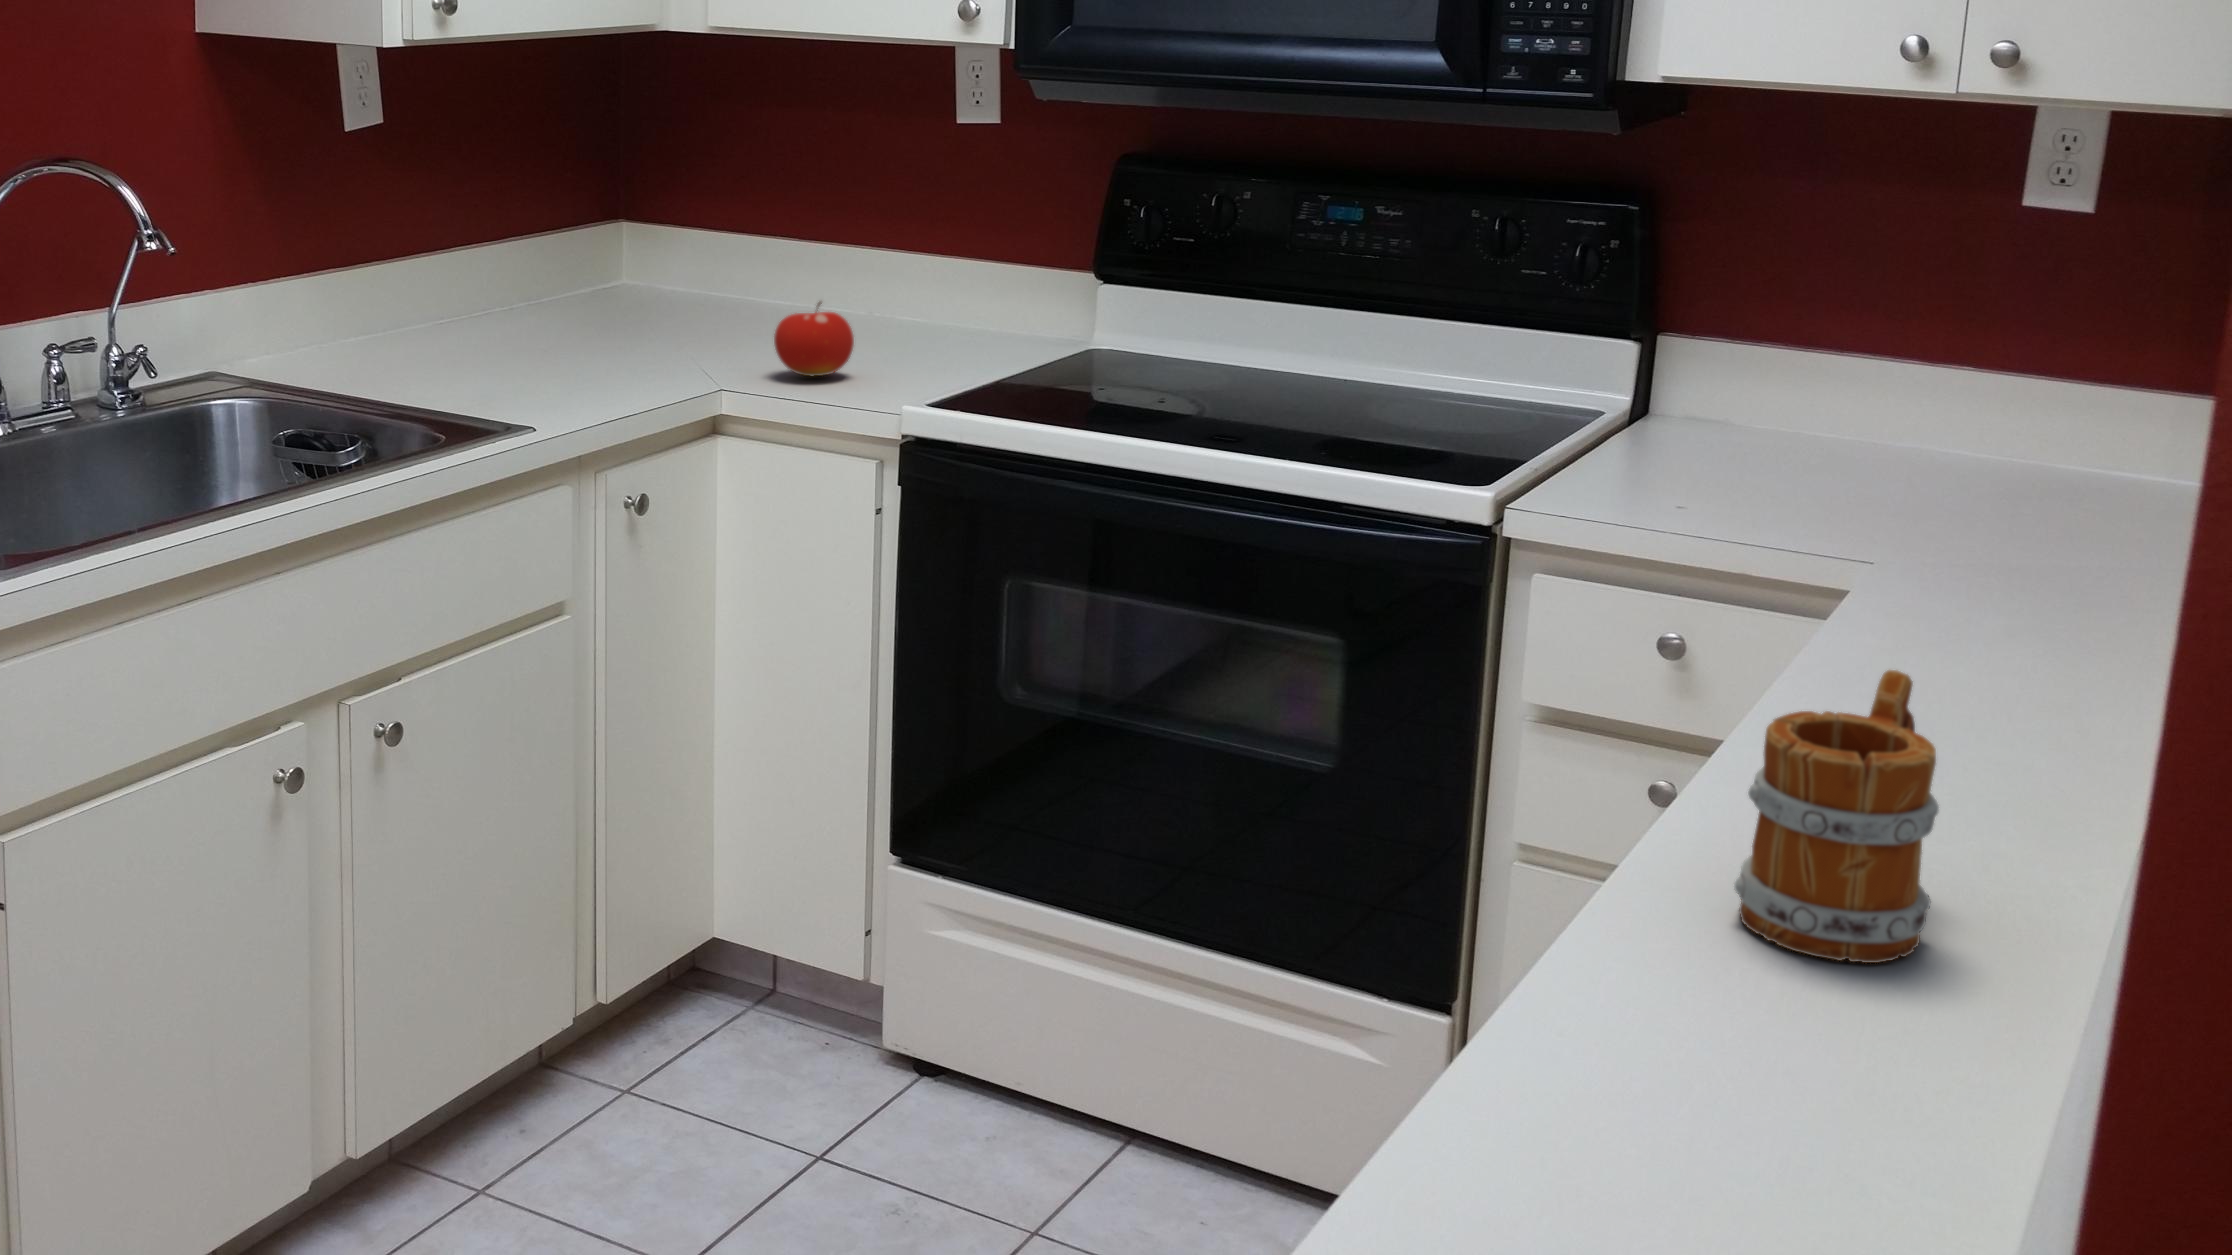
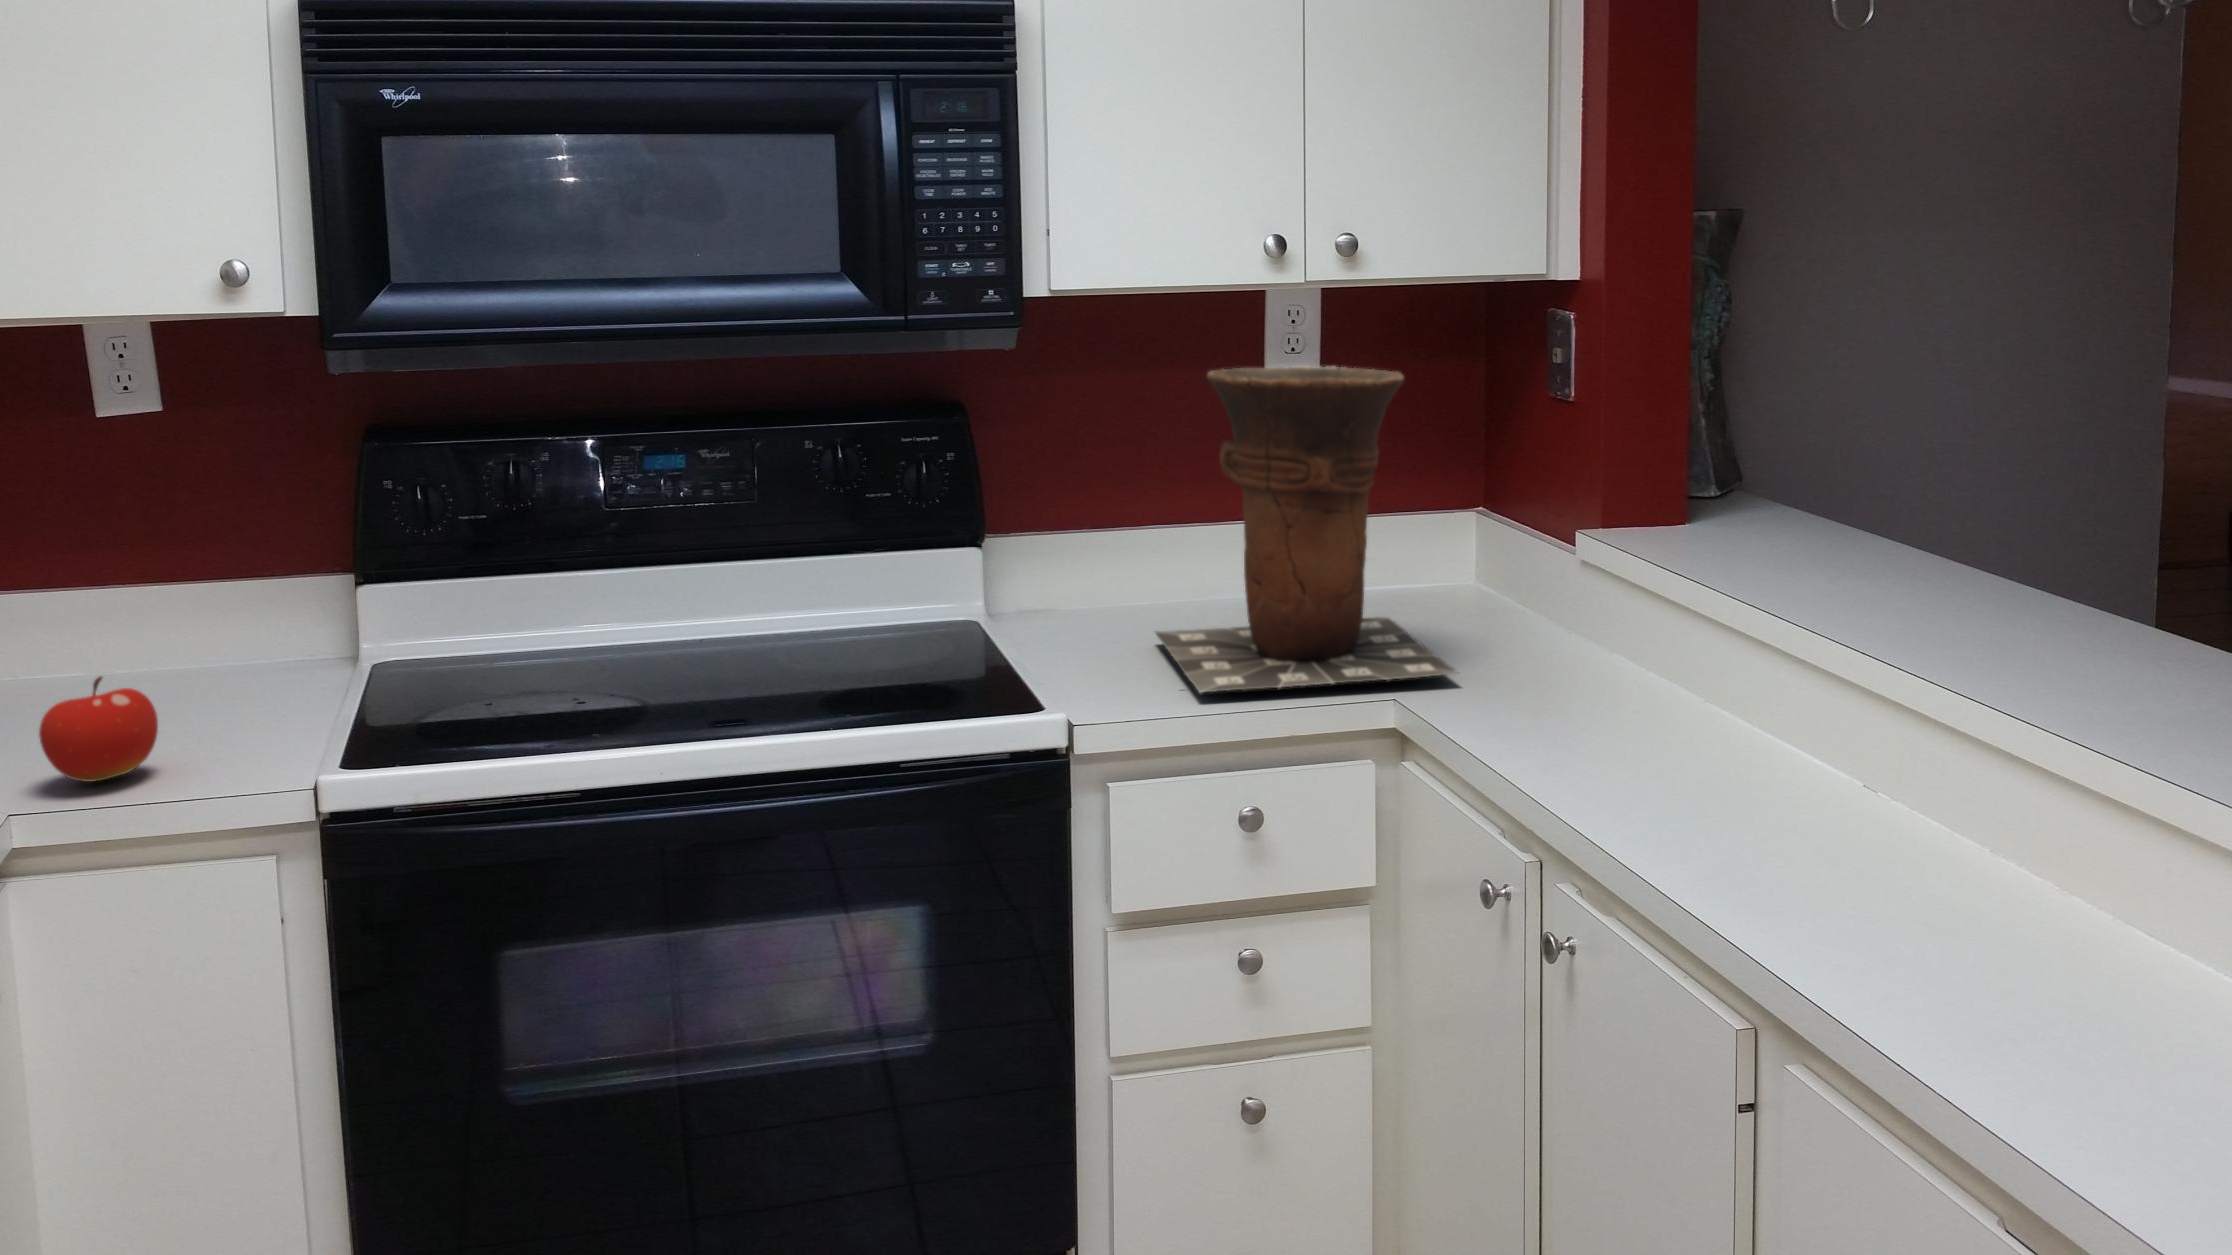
vase: none [1661,179,2033,554] -> present [1155,366,1457,692]
mug: present [1734,670,1939,963] -> none [1989,780,2170,1060]

